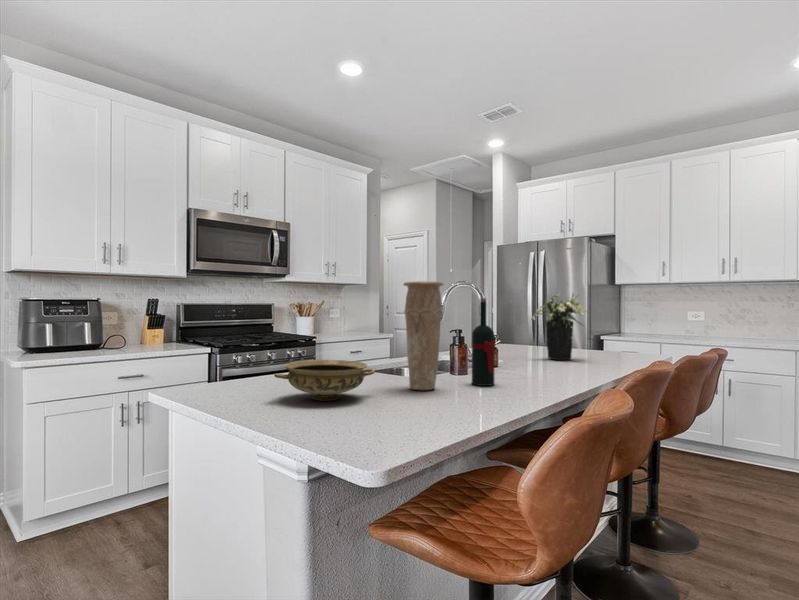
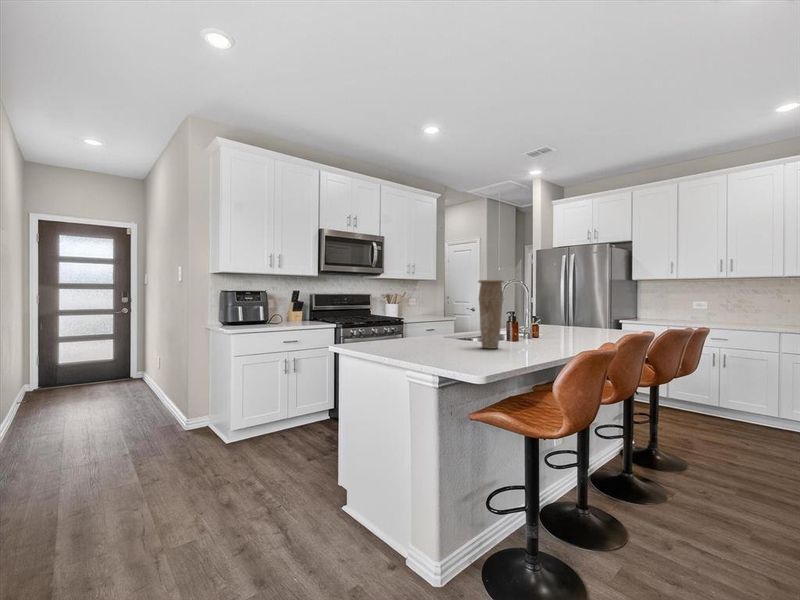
flower arrangement: present [531,294,584,360] -> none [562,286,606,335]
wine bottle: present [472,298,495,386] -> none [522,291,538,347]
ceramic bowl: present [274,360,375,401] -> none [403,328,462,352]

